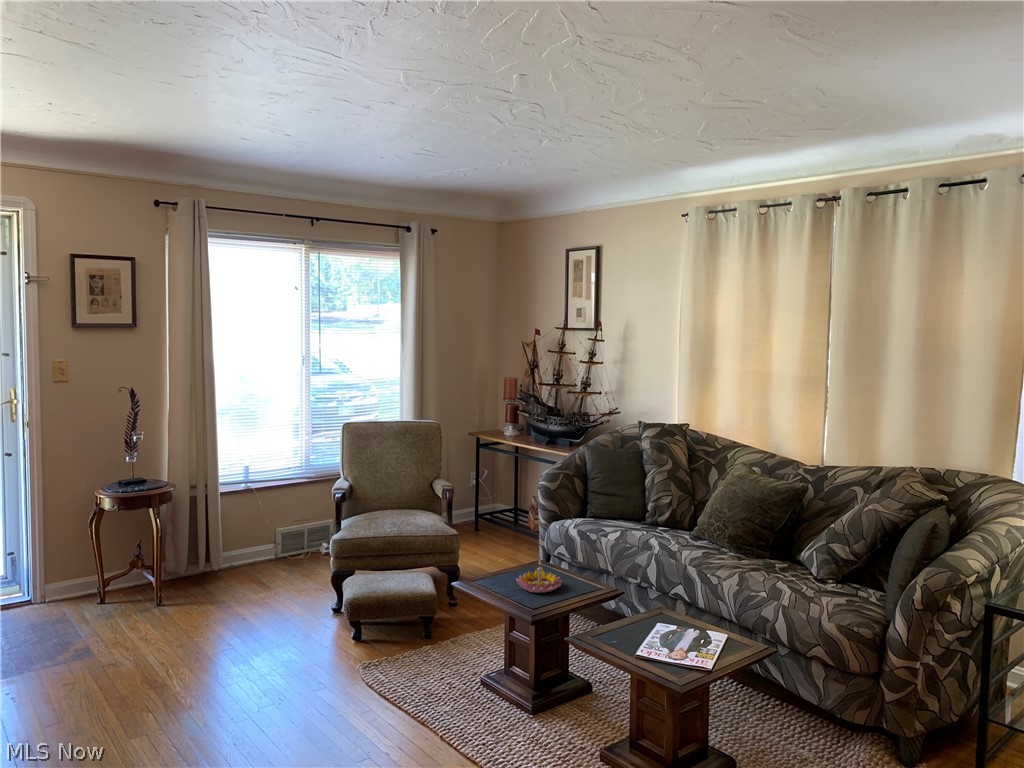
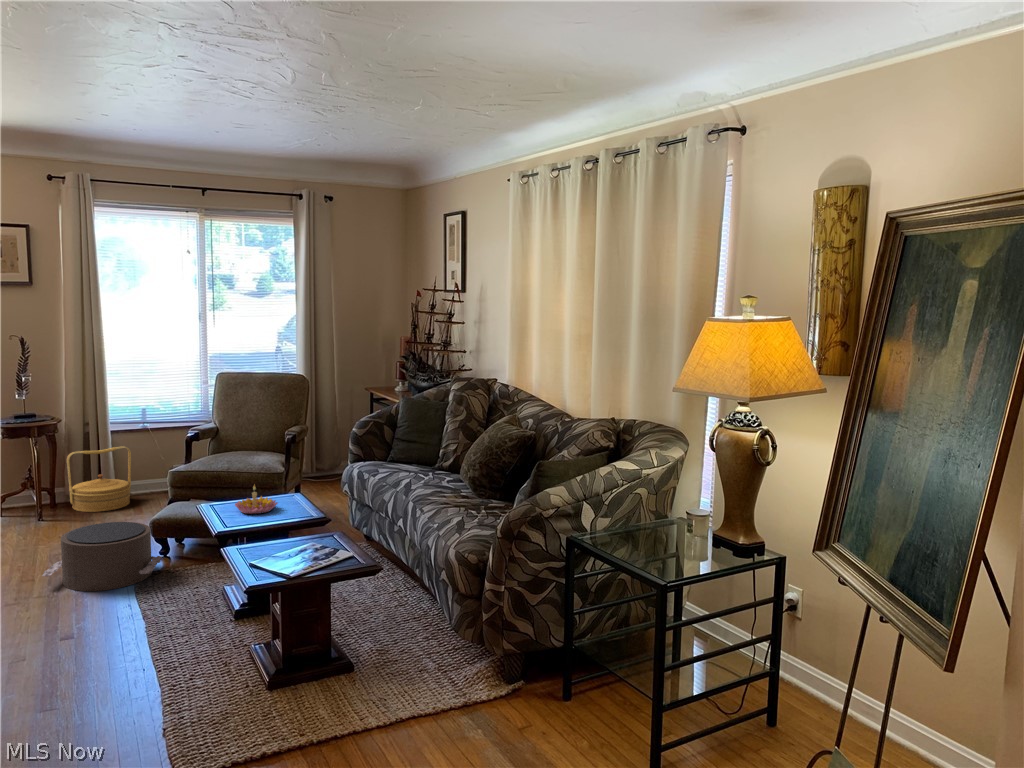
woven basket: none [184,510,249,590] -> present [67,446,131,512]
pouf: none [274,607,399,699] -> present [42,522,162,591]

